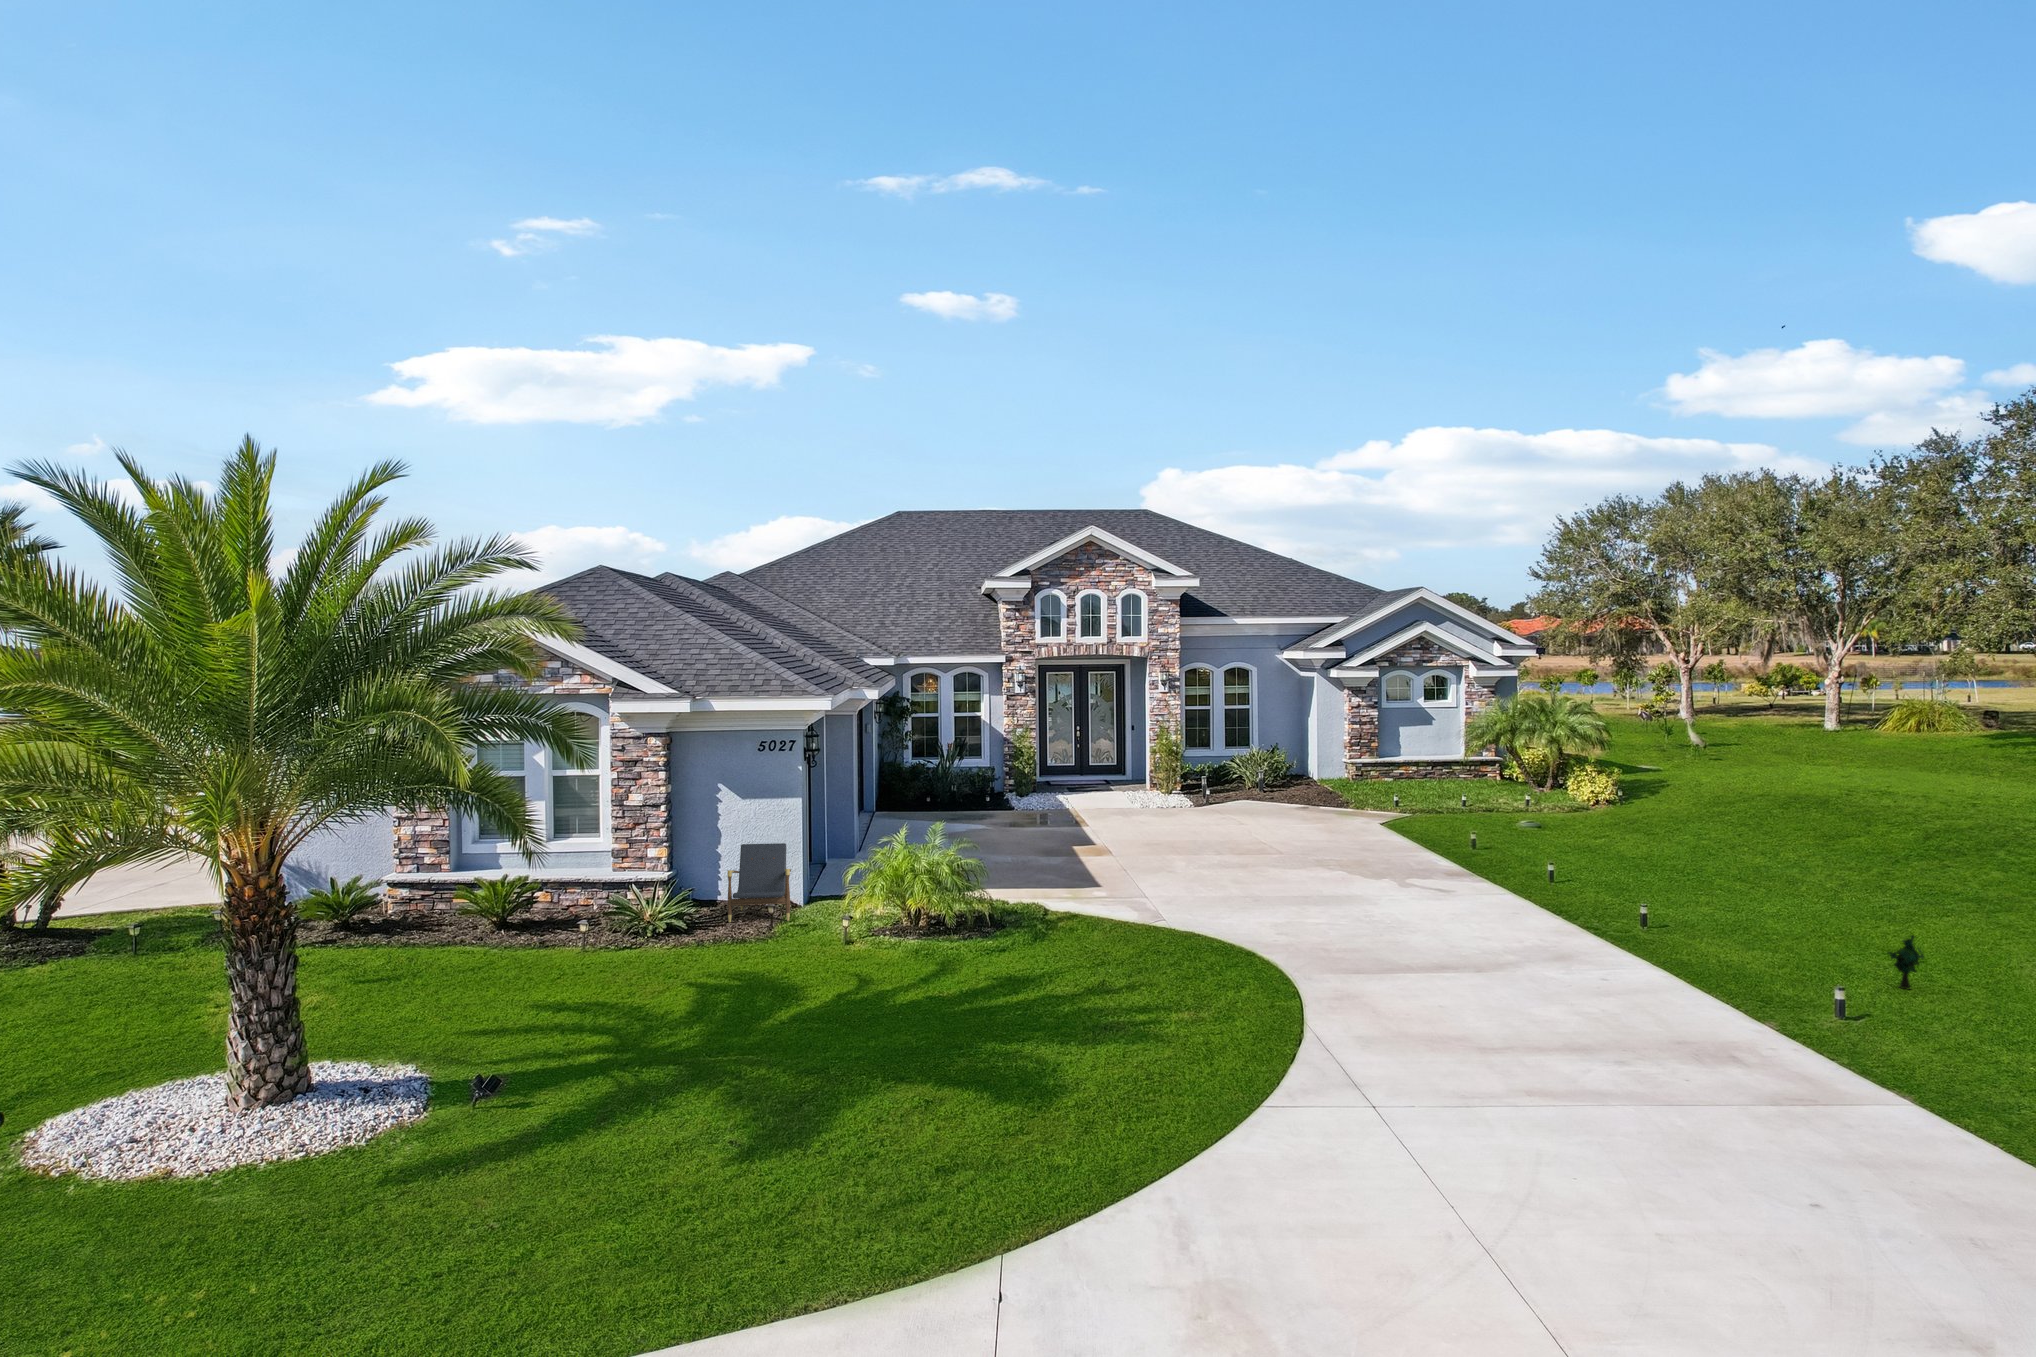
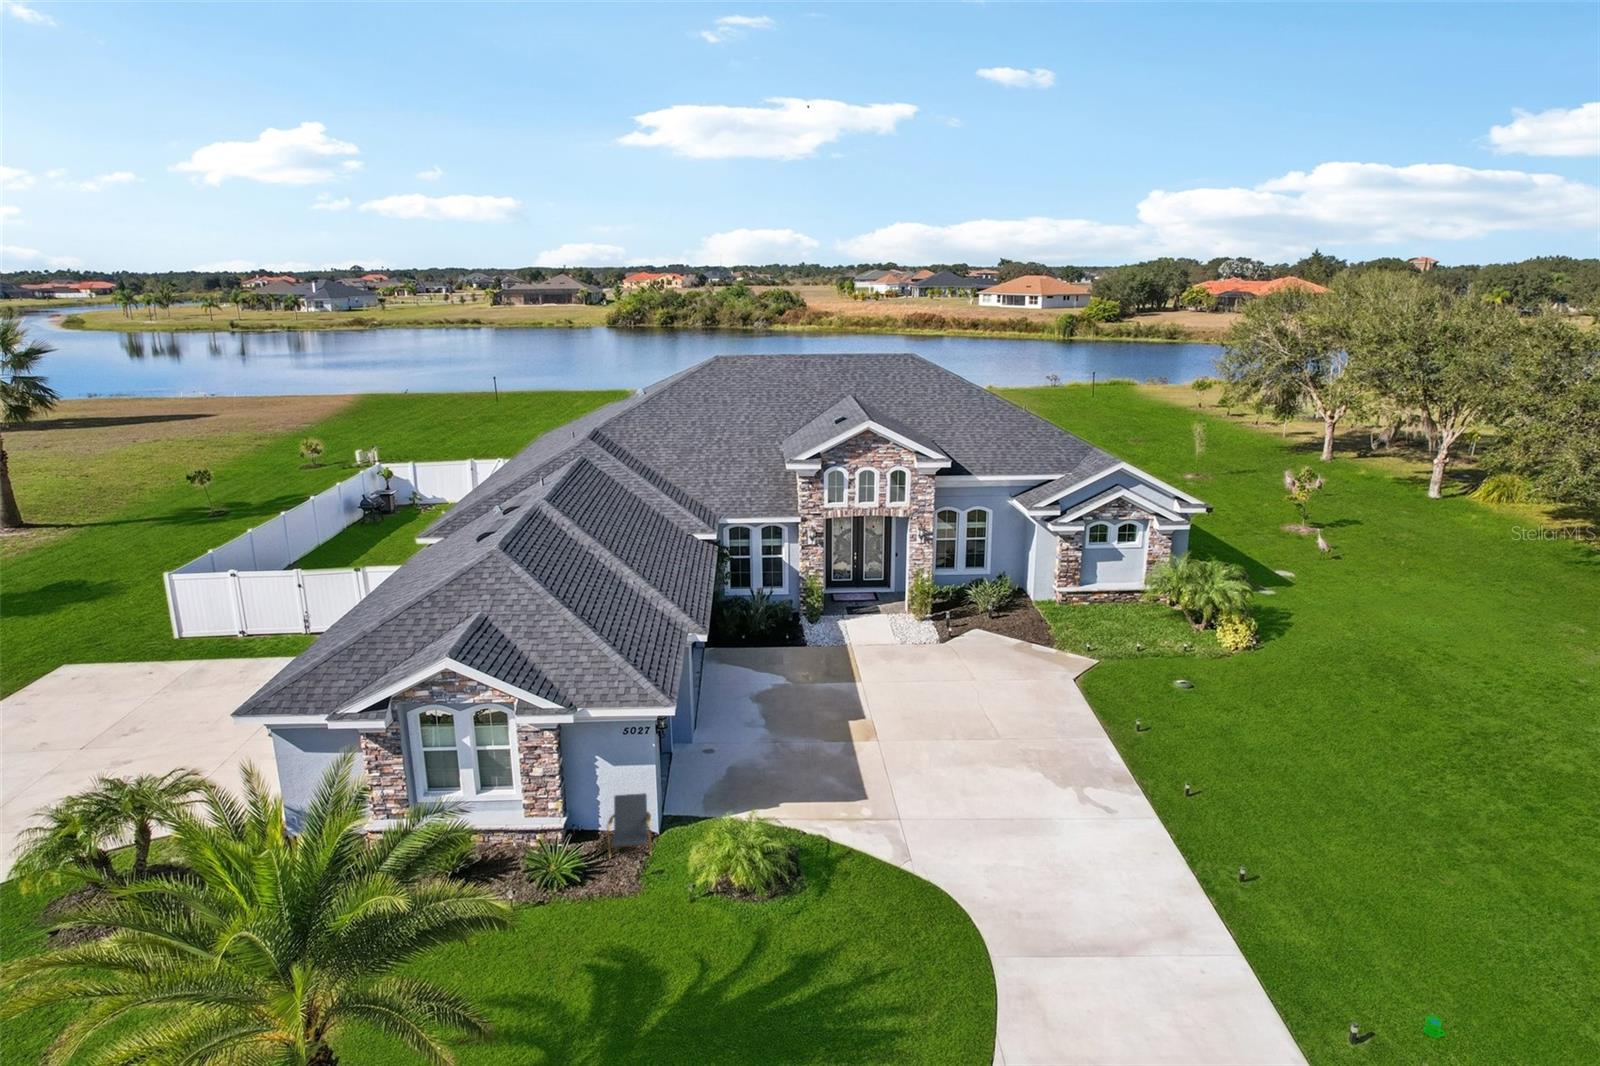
decorative plant: present [1888,935,1924,989] -> none [1412,938,1437,974]
watering can: none [1919,996,1953,1029] -> present [1423,1015,1445,1038]

